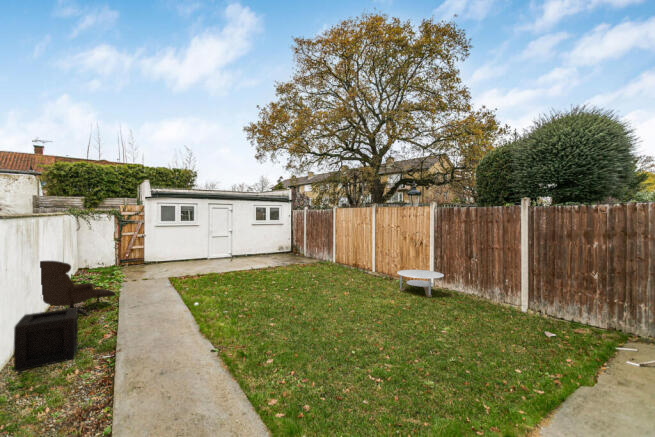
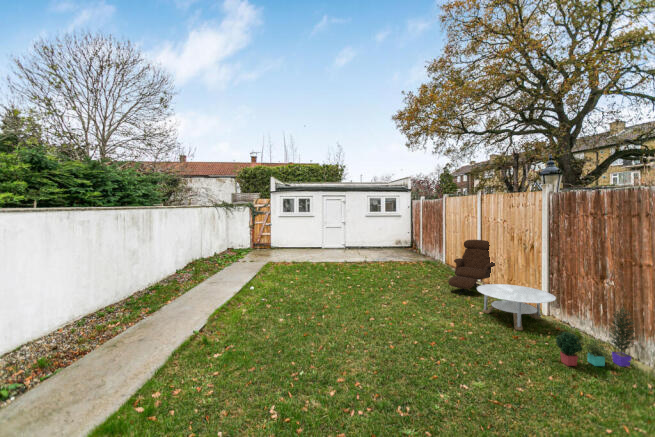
lounge chair: present [40,261,116,316] -> present [448,240,495,296]
potted plant: none [463,272,495,310] -> present [555,308,635,366]
wooden crate: present [14,308,78,372] -> none [95,278,145,317]

